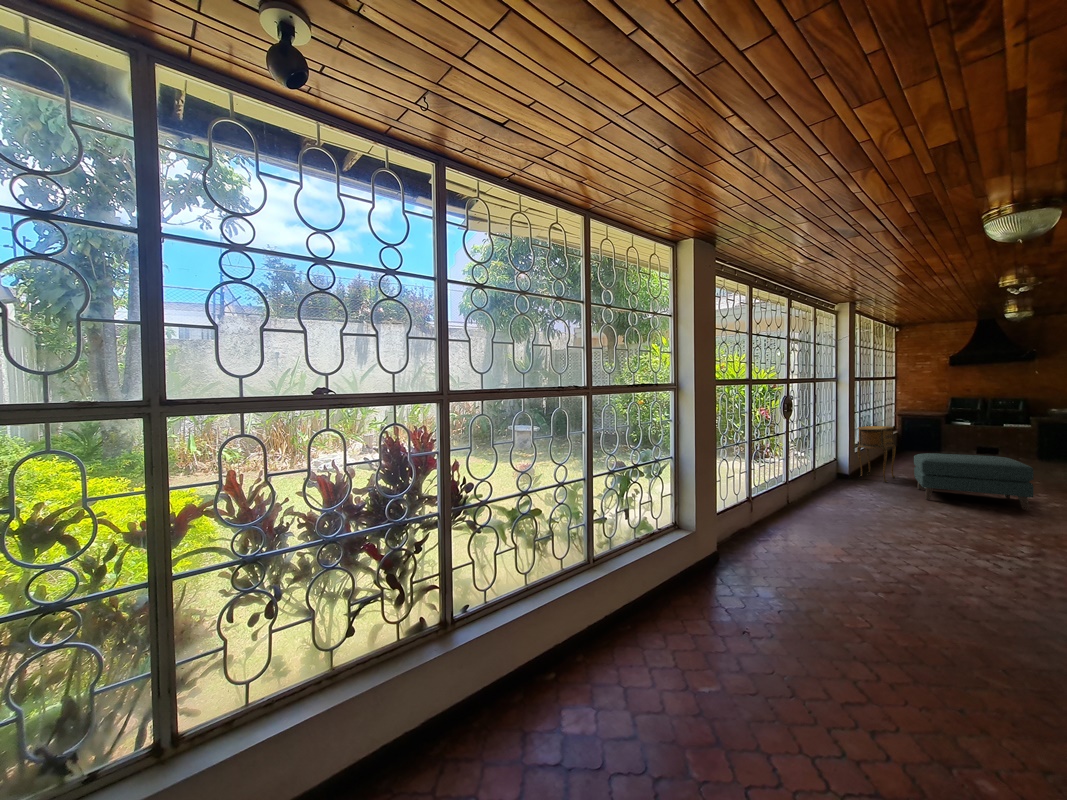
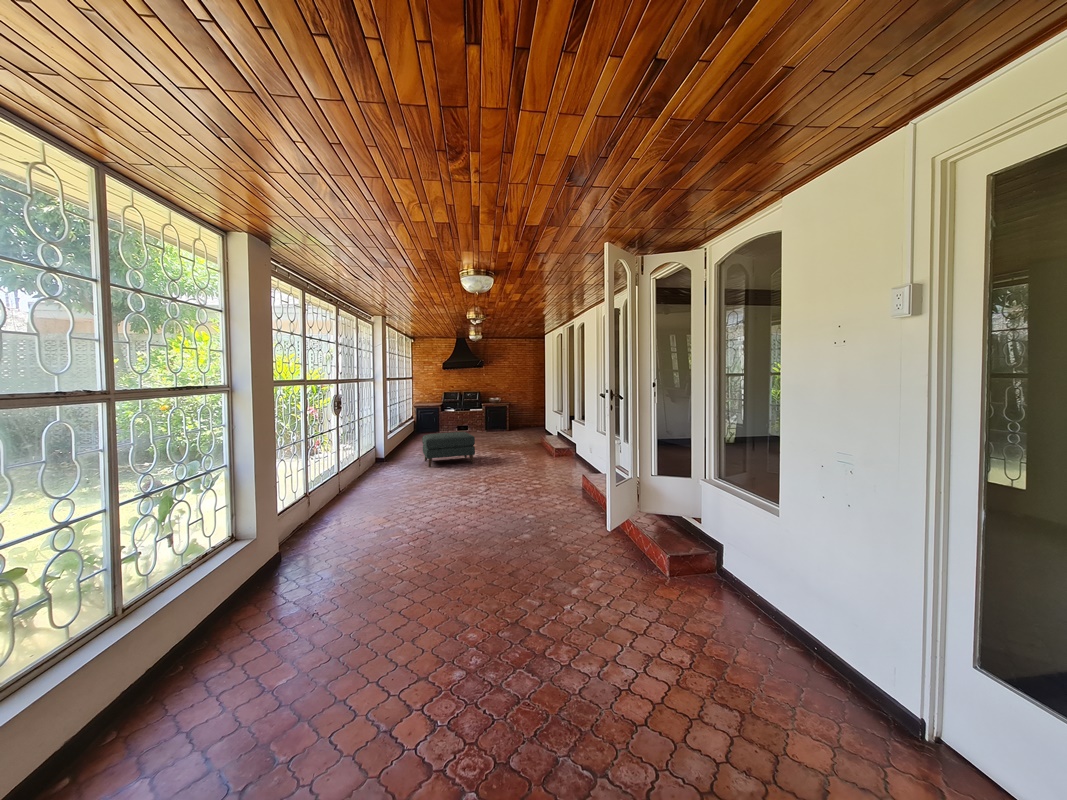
side table: present [857,426,896,482] -> none [389,417,413,460]

